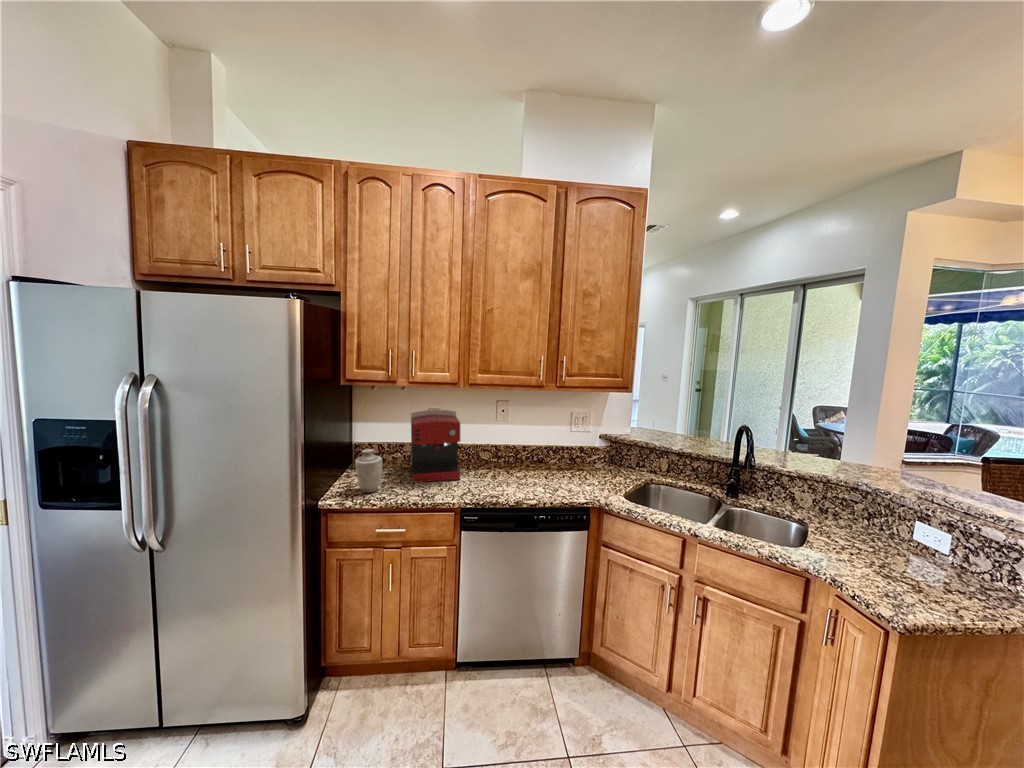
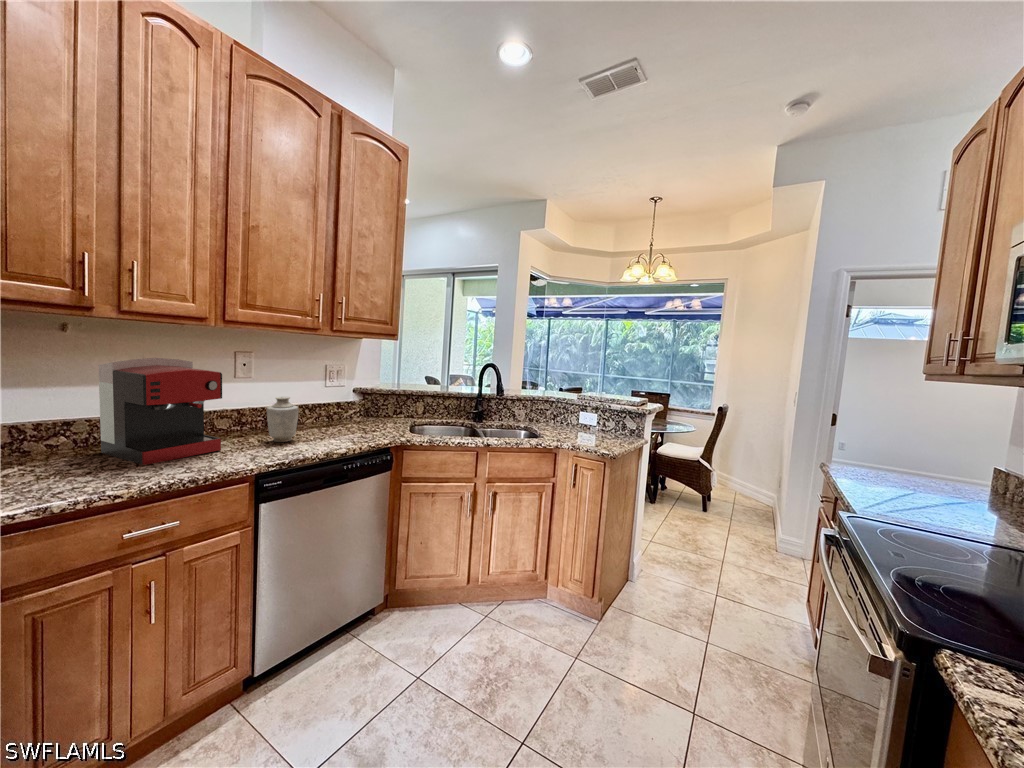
vase: present [355,449,382,492] -> present [267,397,298,442]

